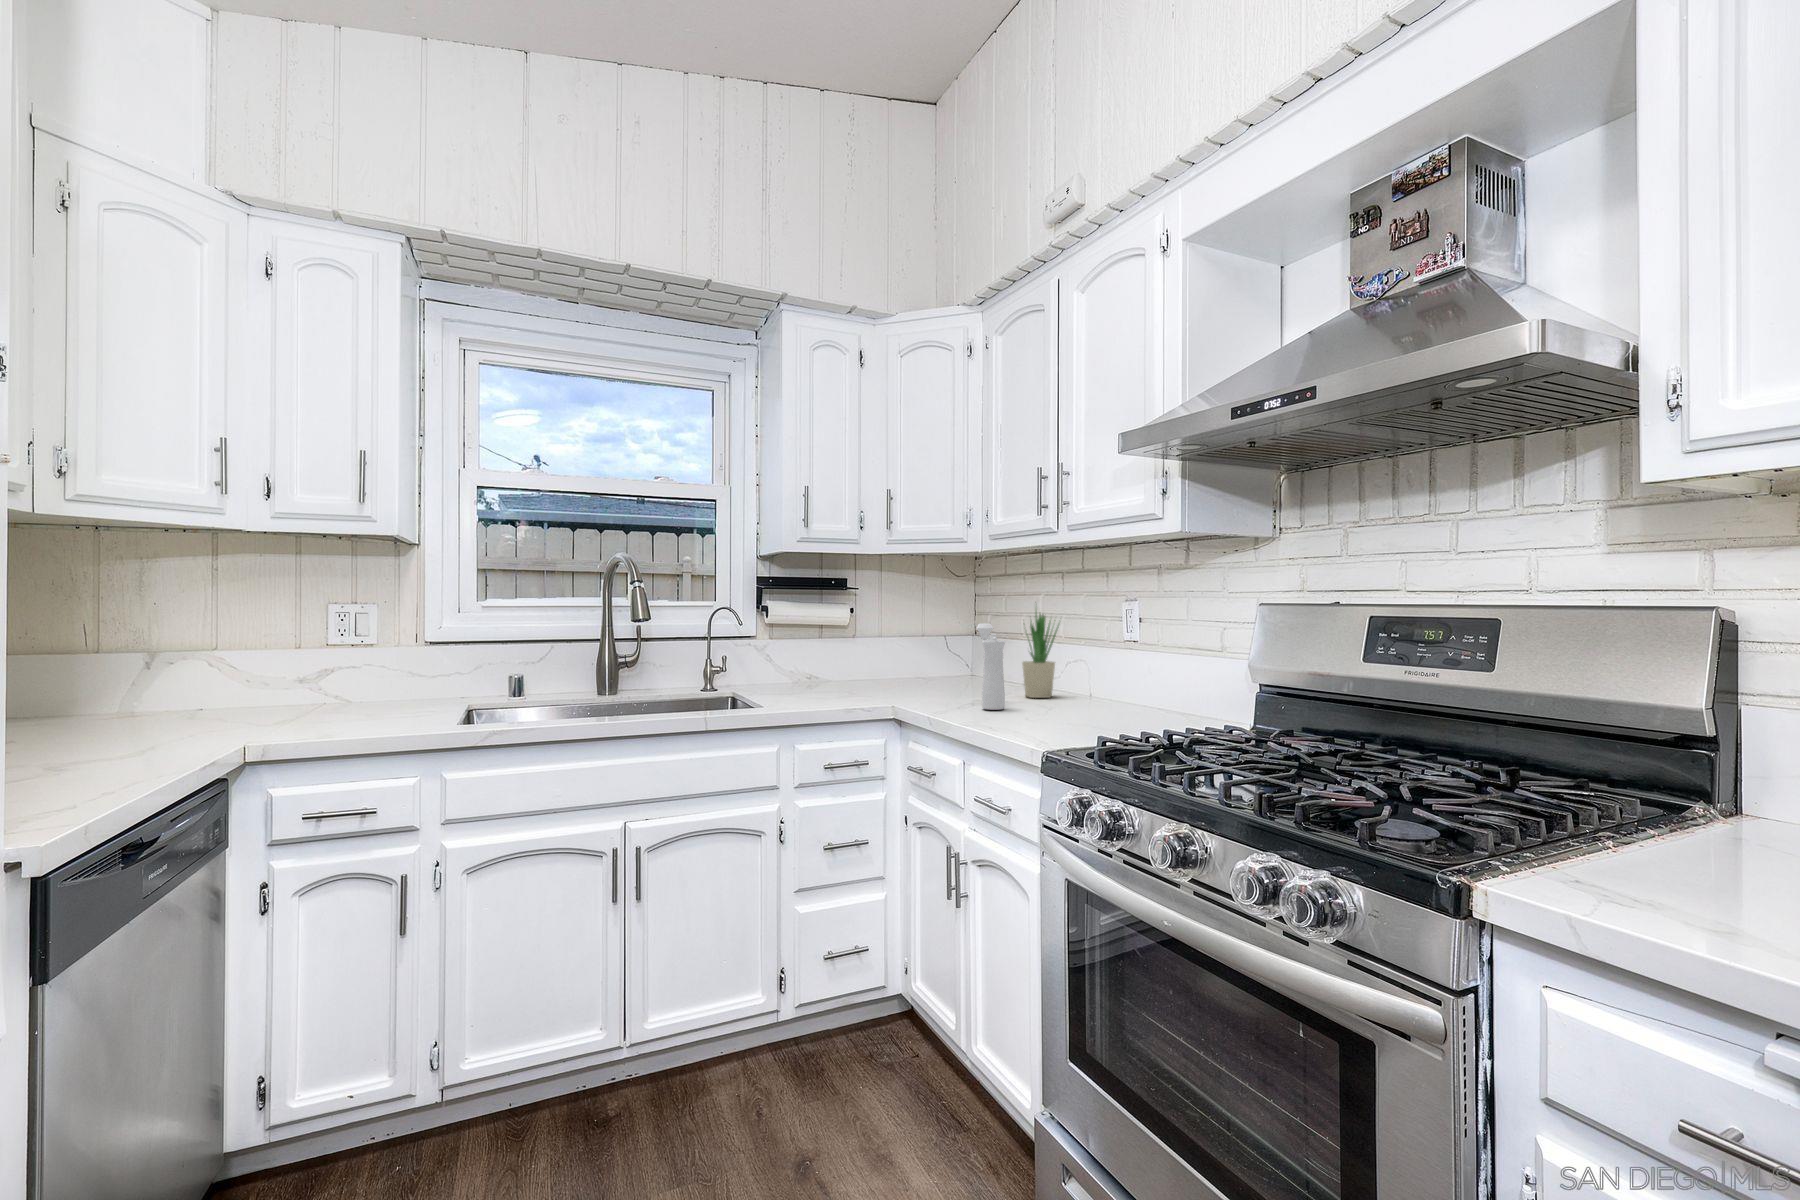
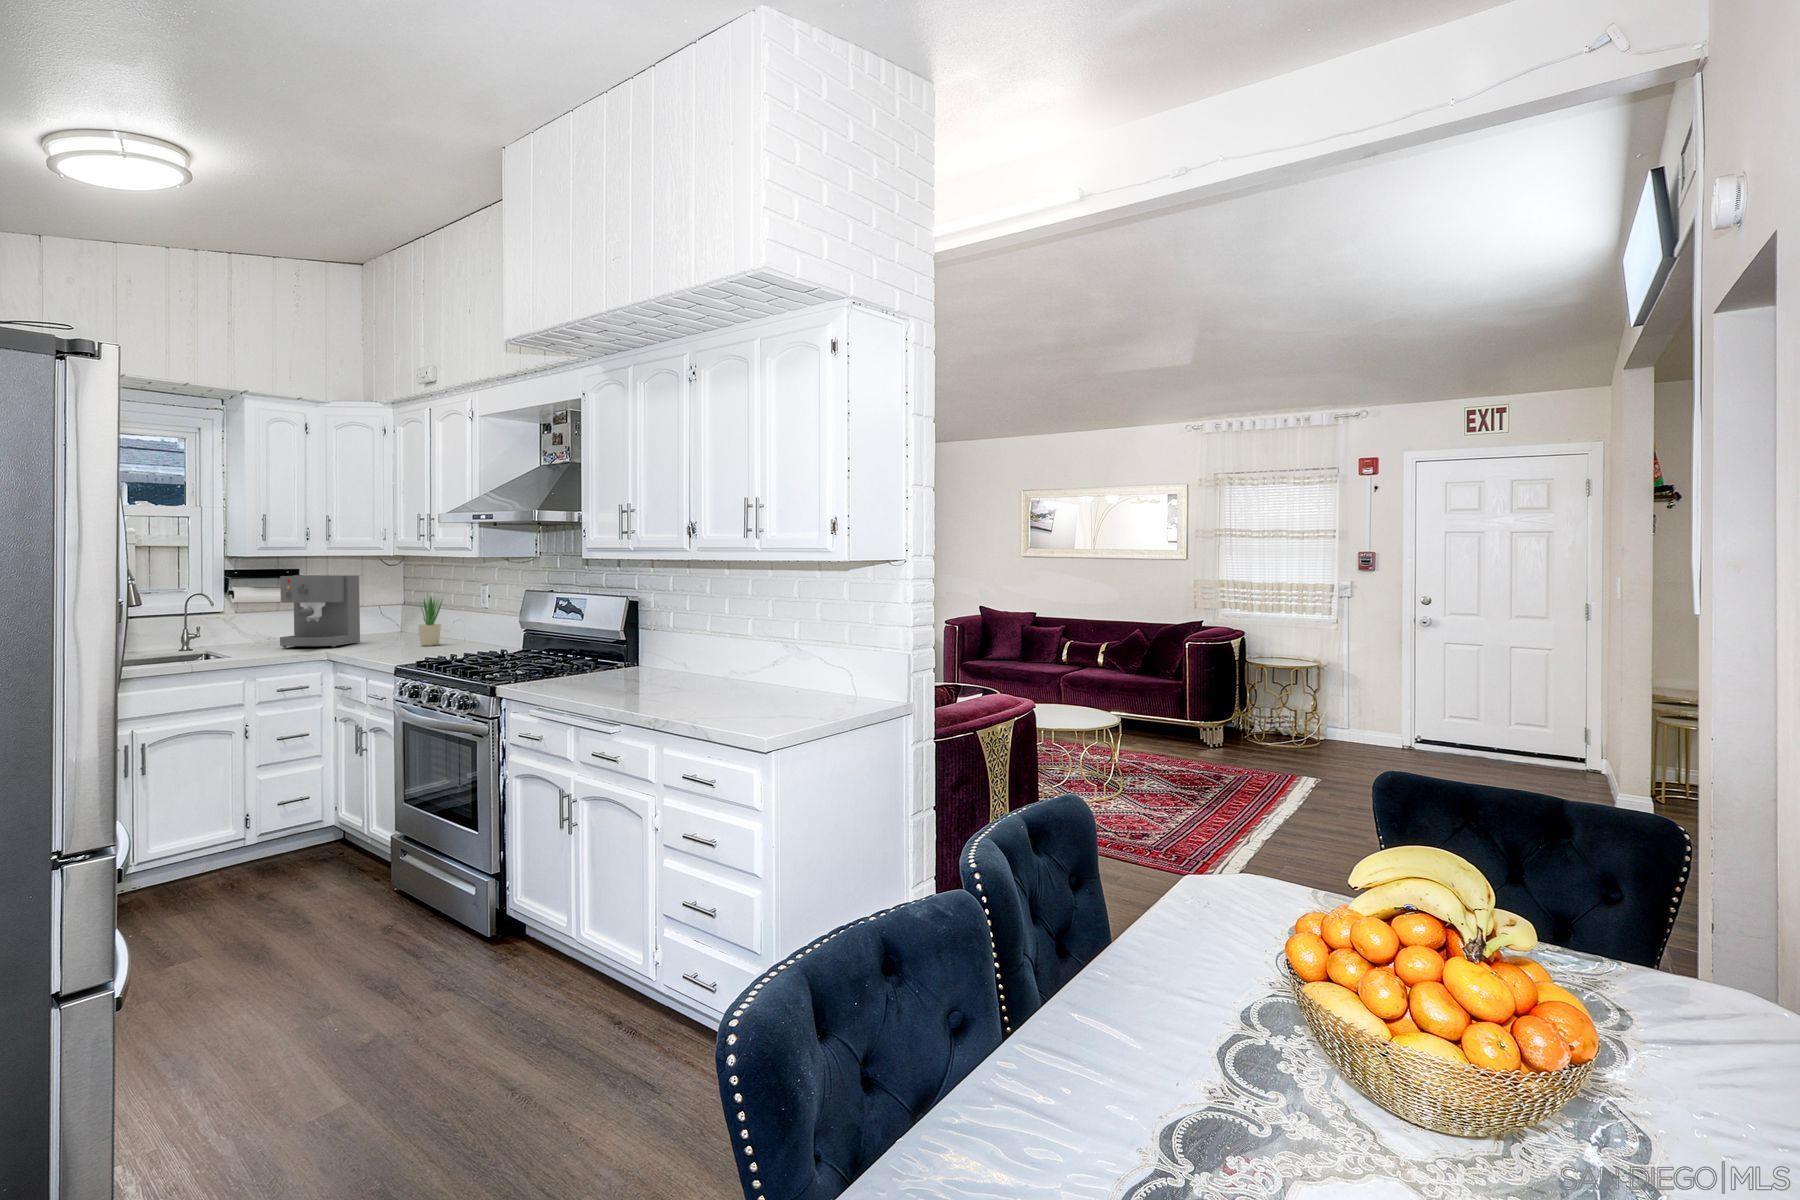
coffee maker: none [824,581,927,695] -> present [280,575,360,648]
pepper mill: present [976,623,1005,710] -> none [384,603,399,652]

